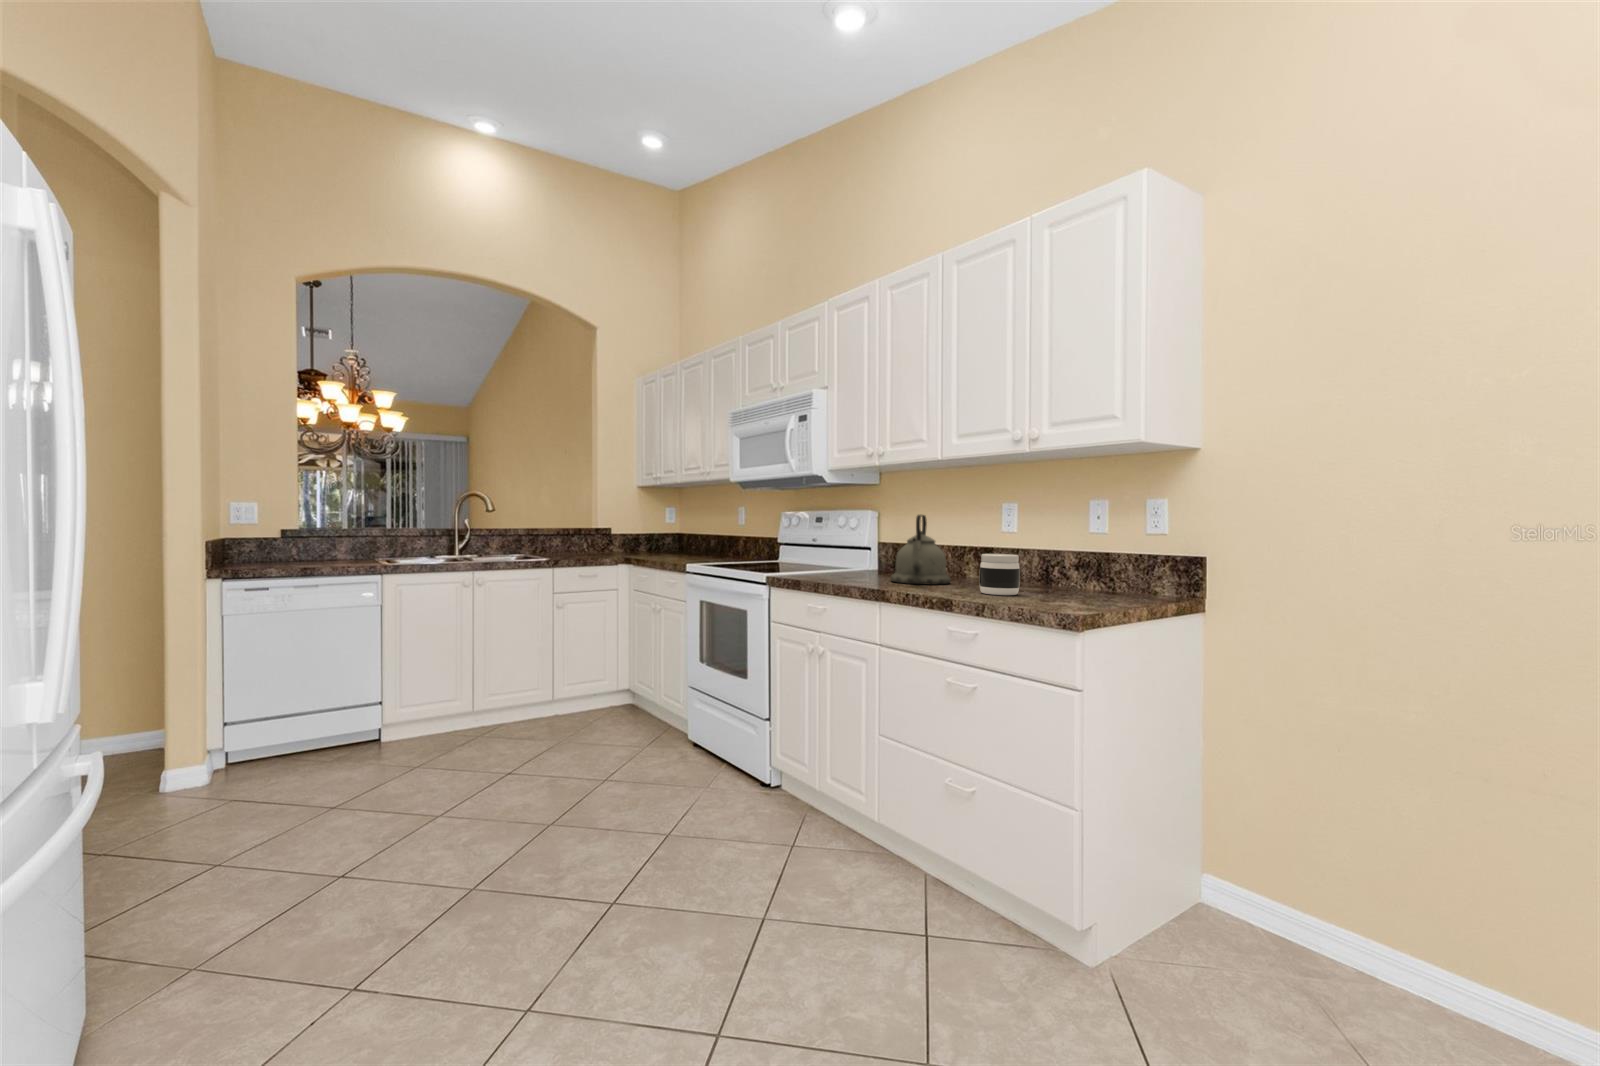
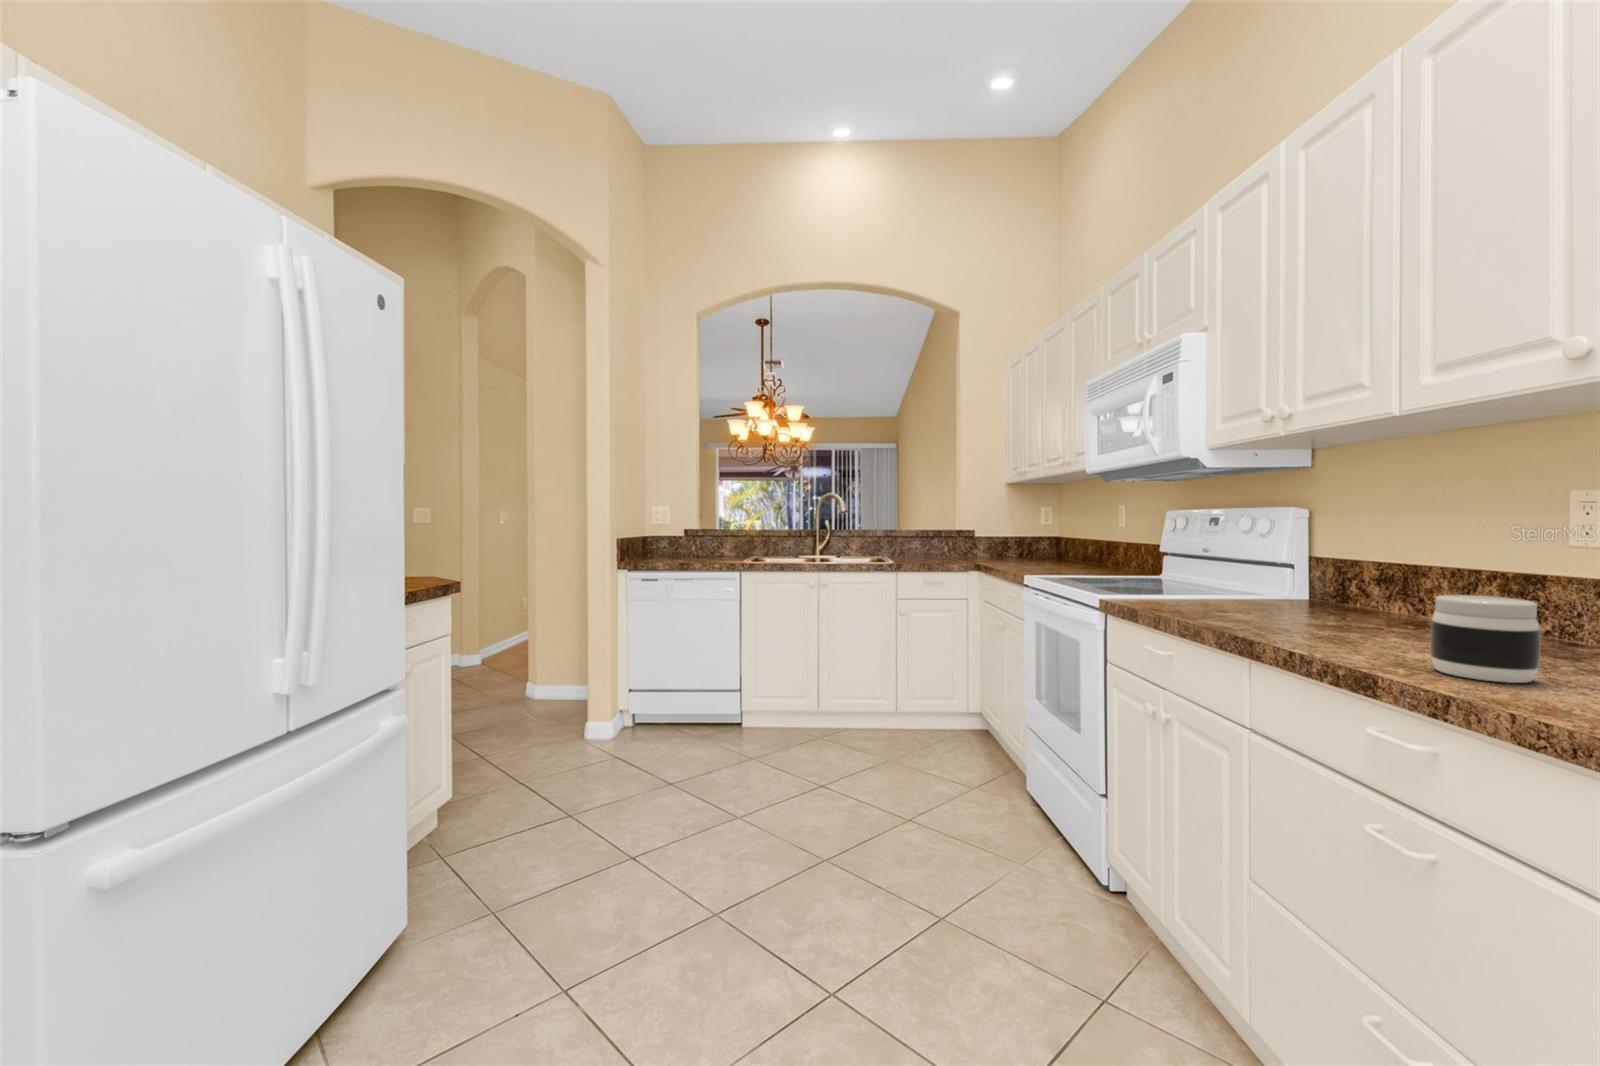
kettle: present [891,515,951,585] -> none [1280,517,1411,640]

